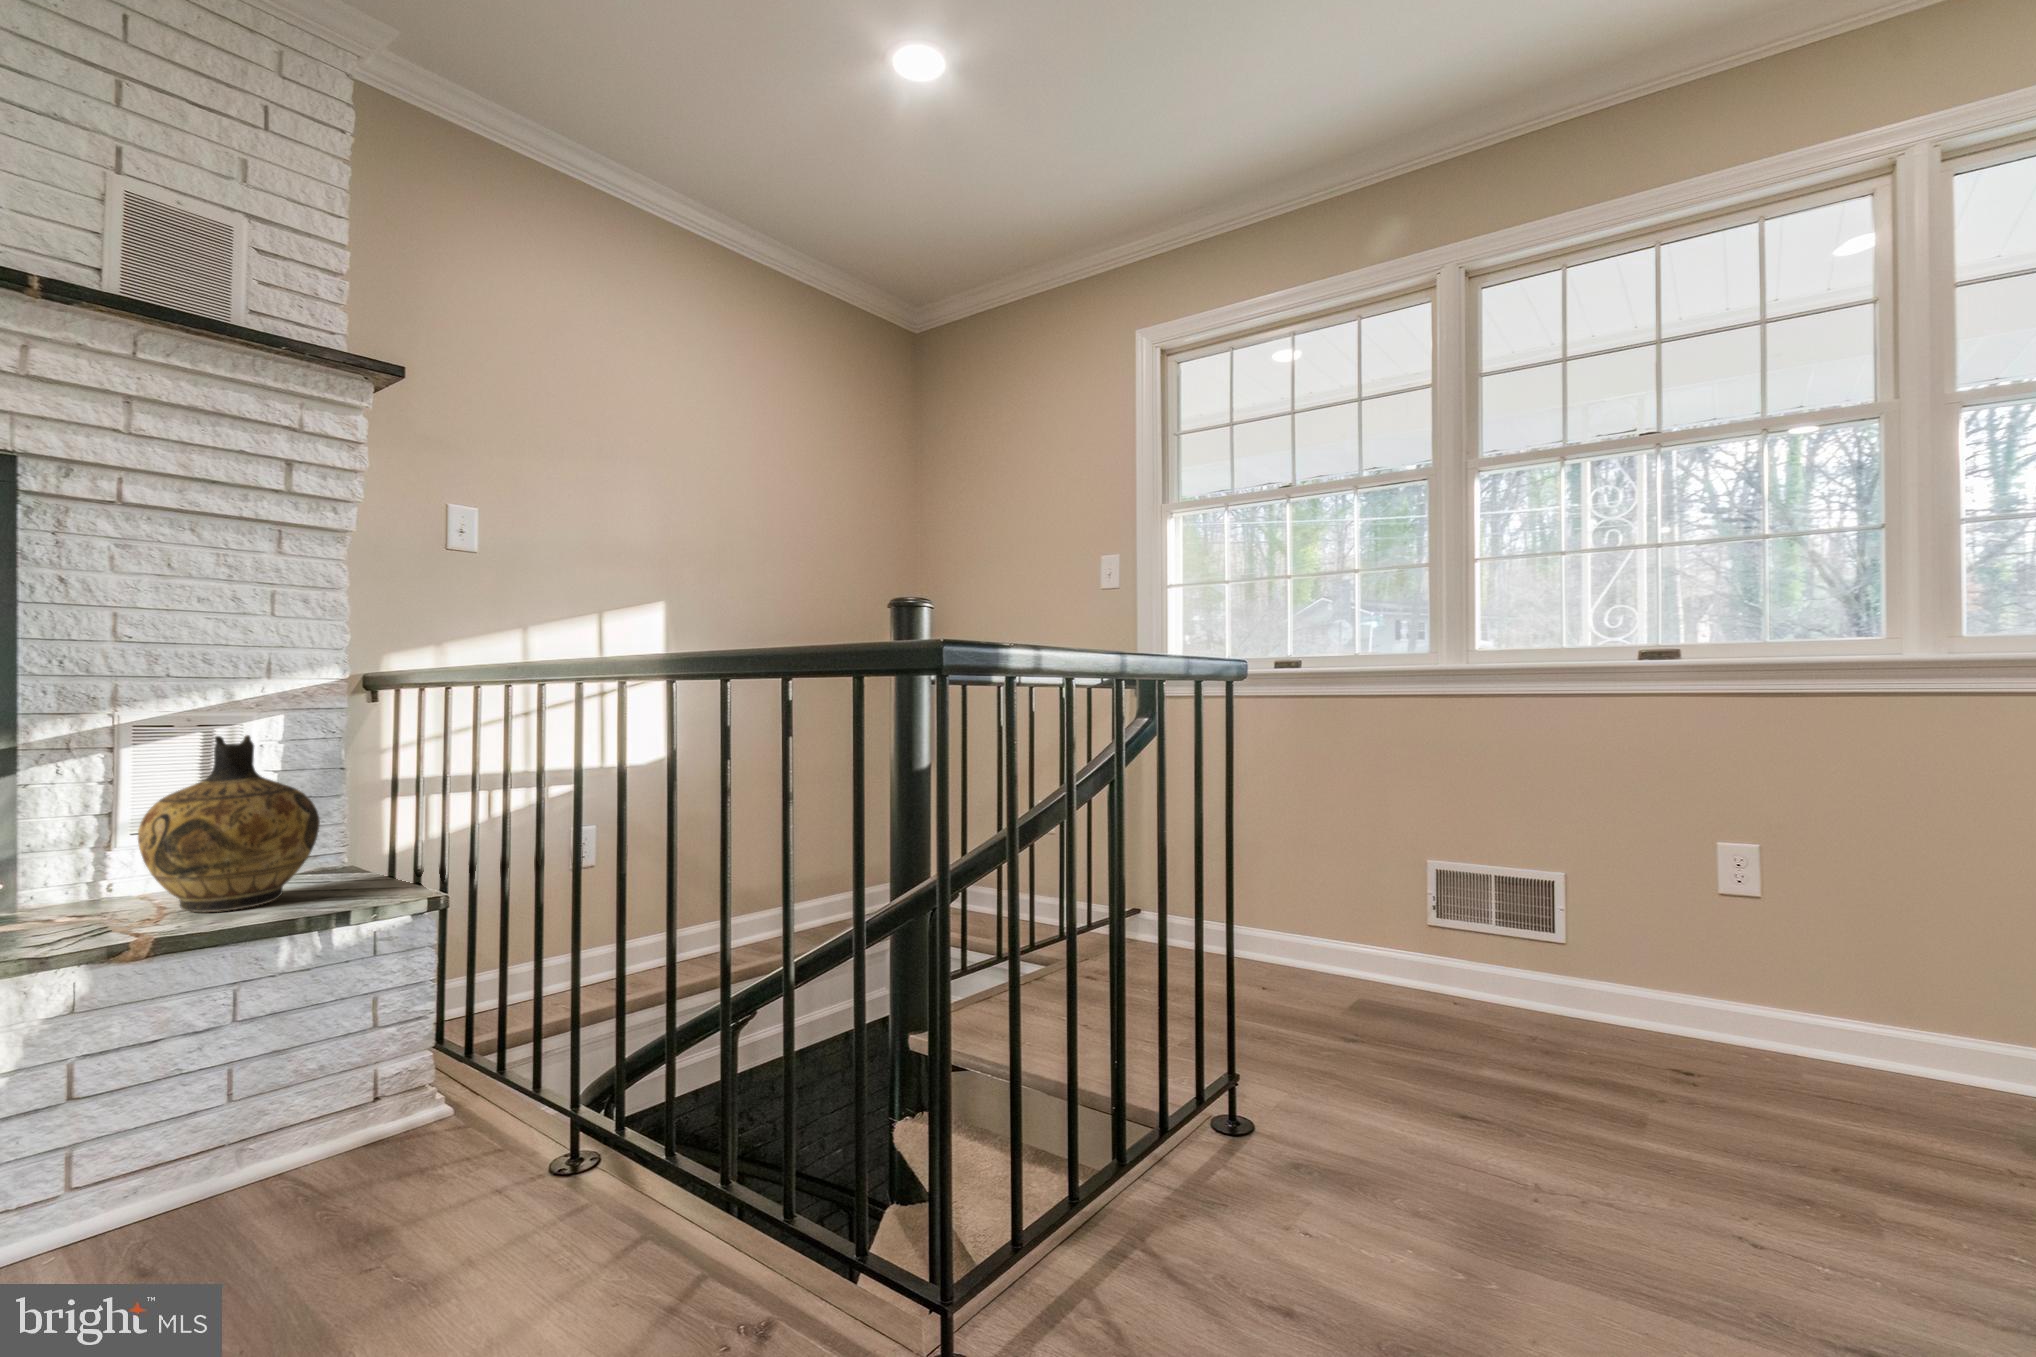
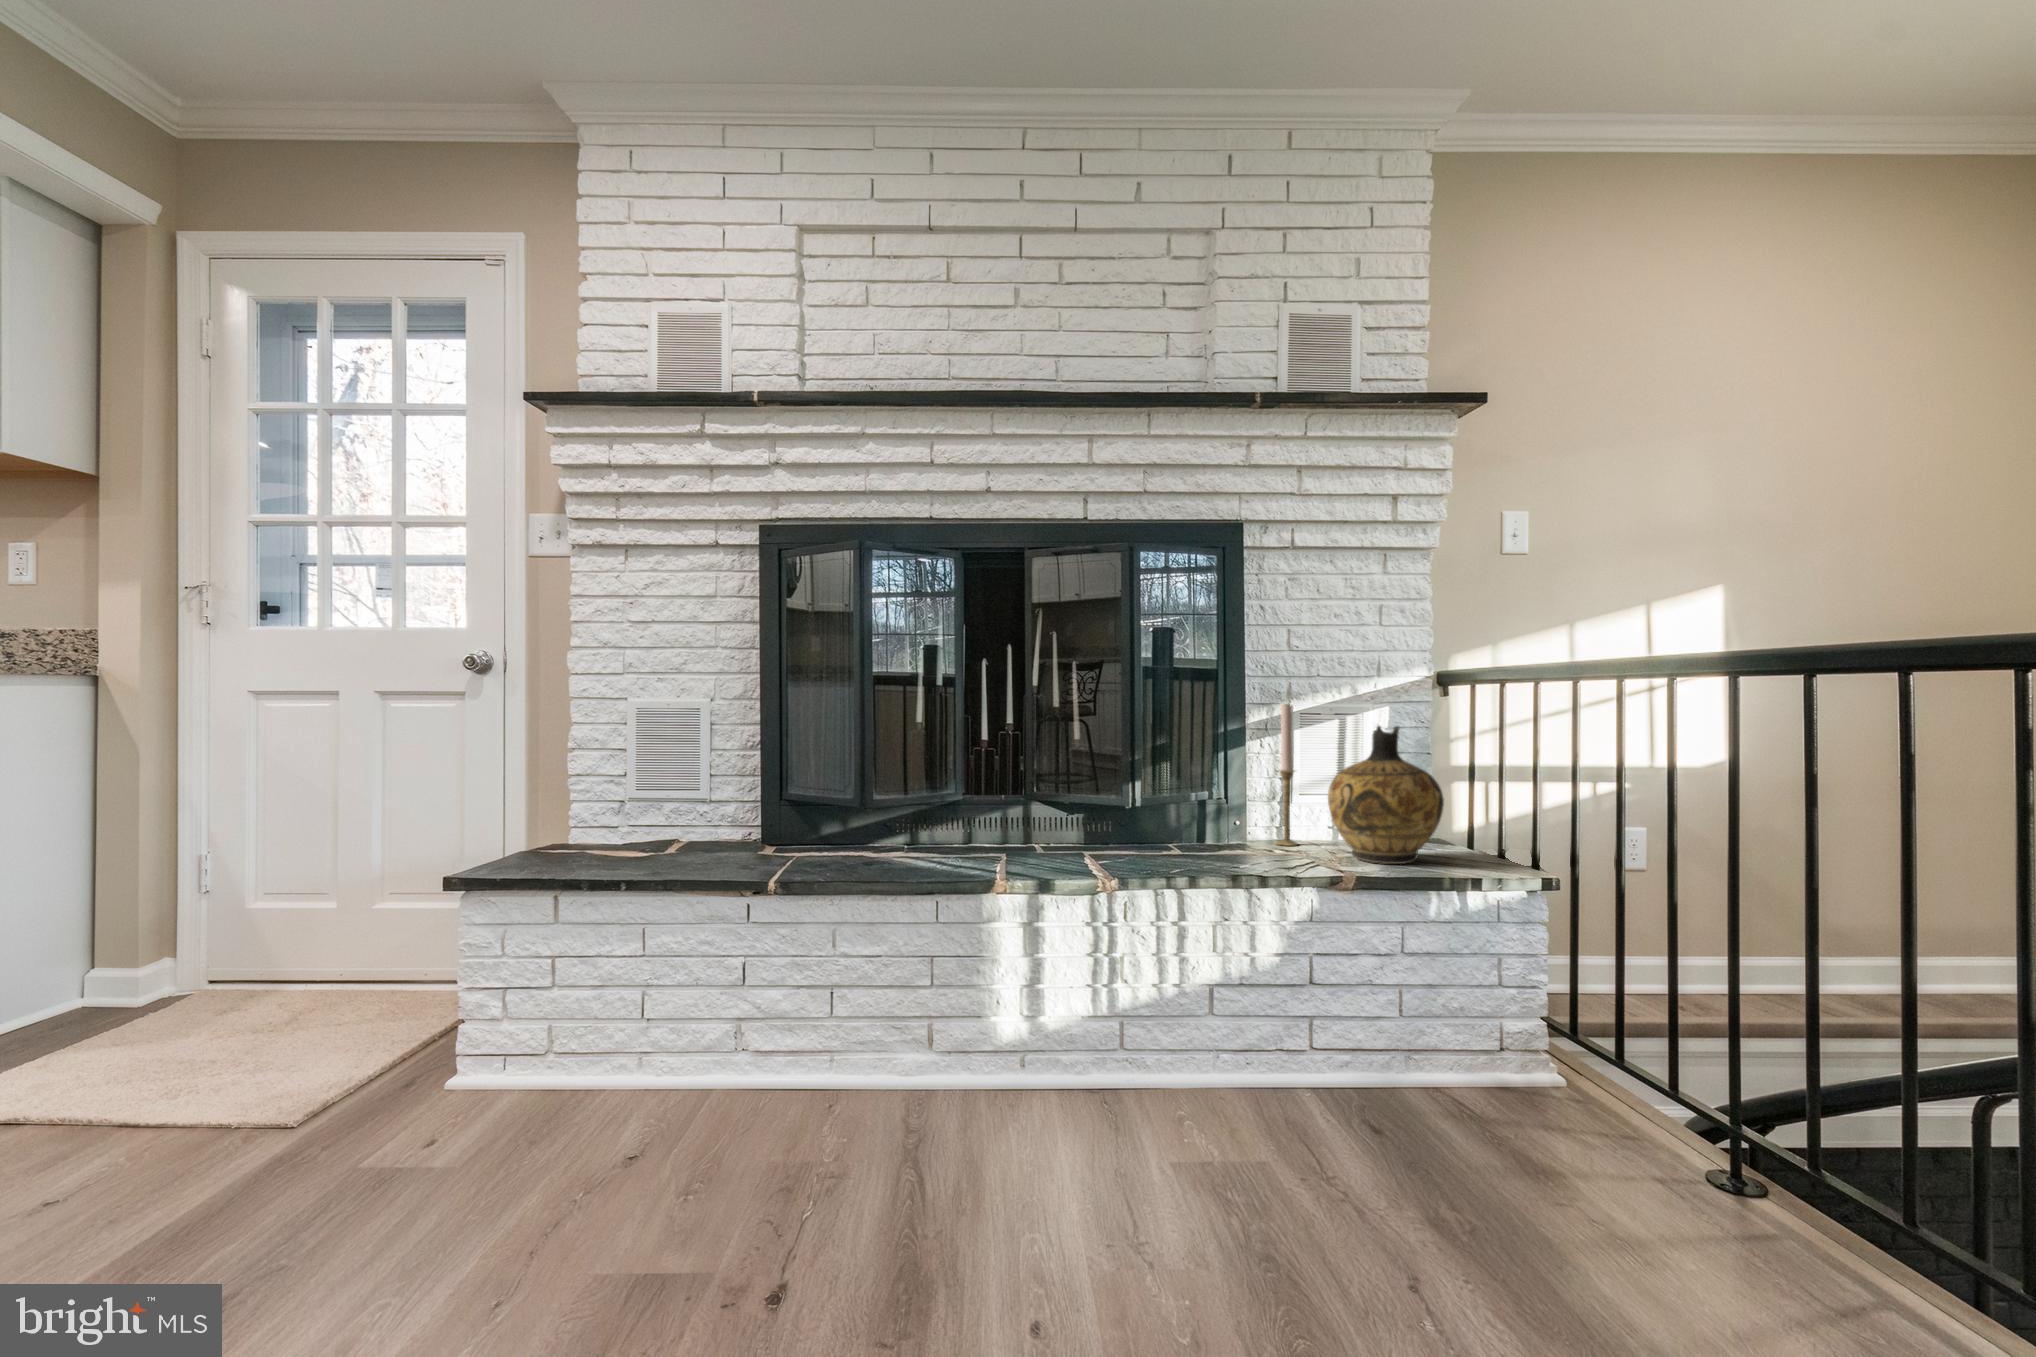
candlestick: none [65,710,113,908] -> present [1276,704,1298,846]

